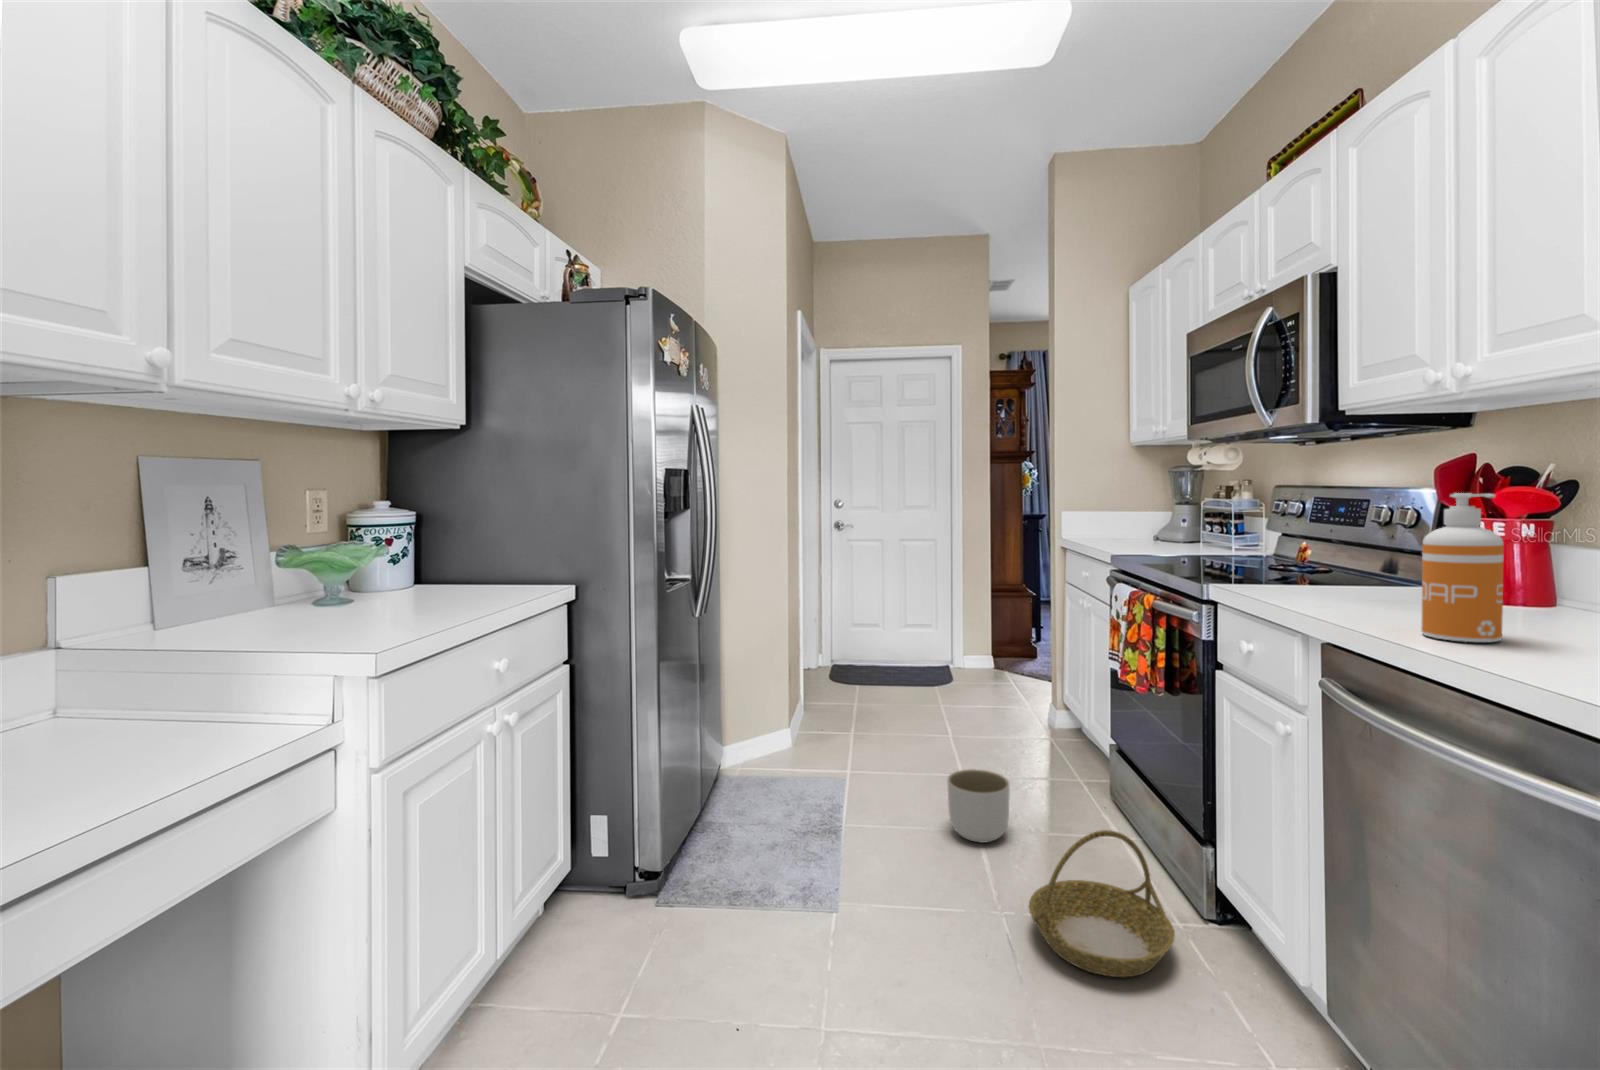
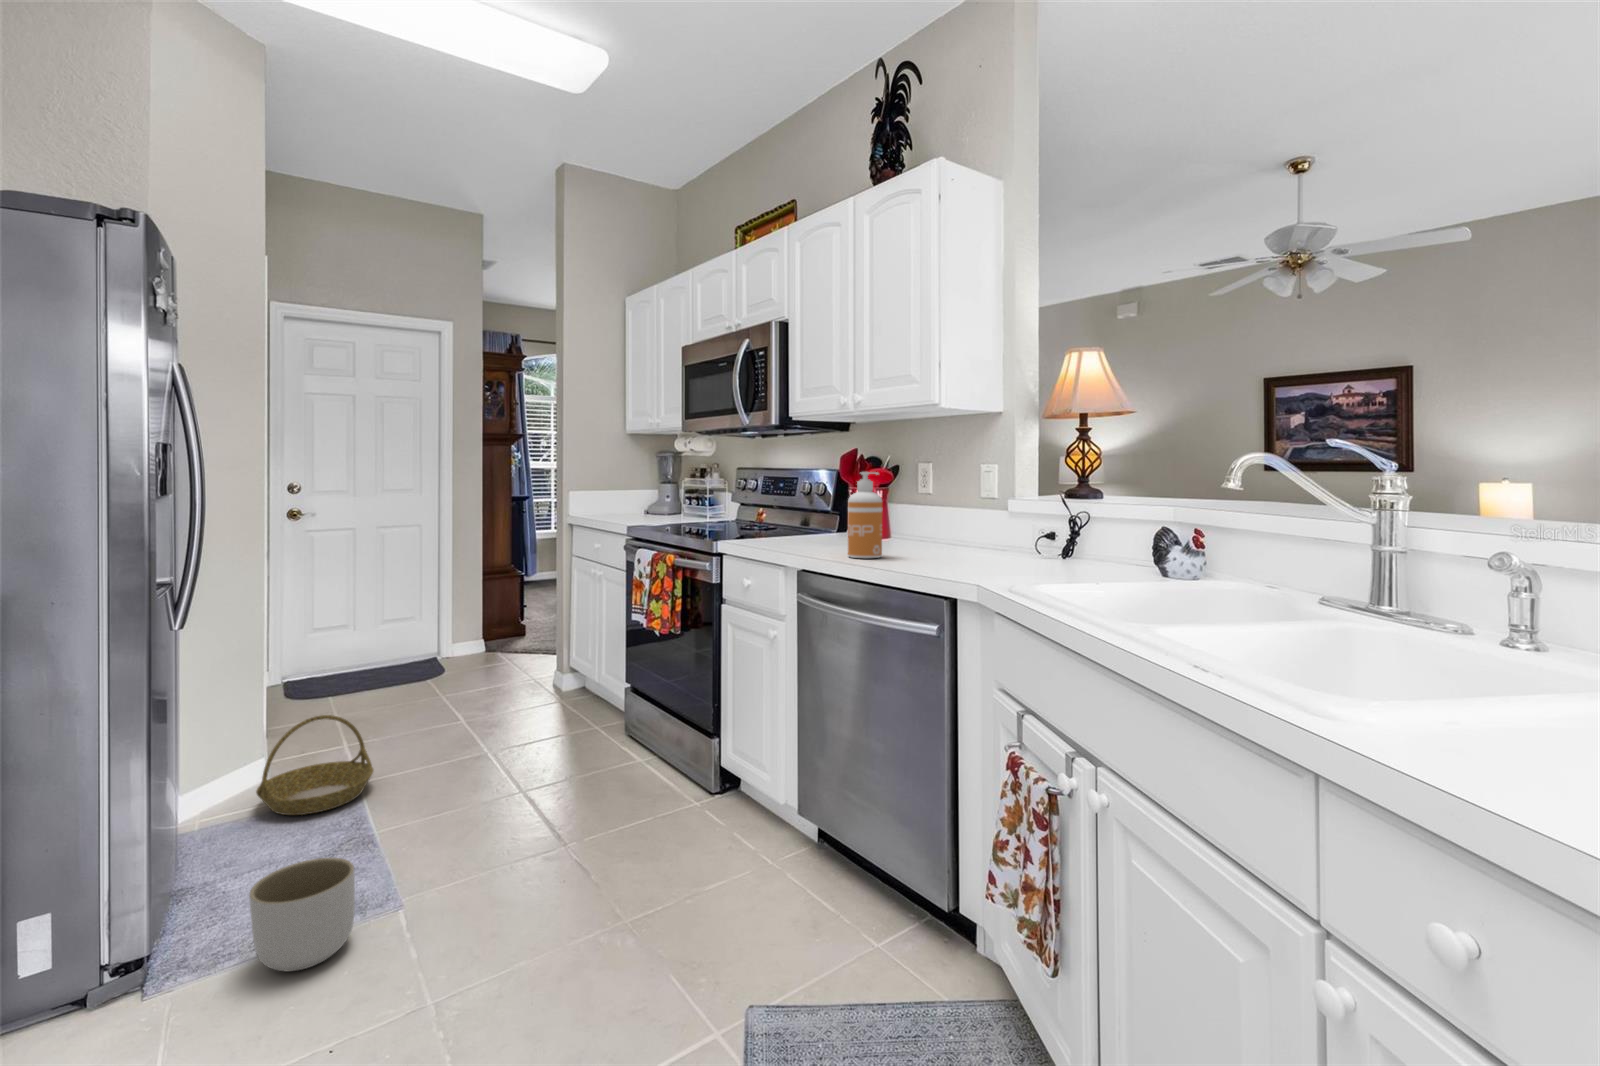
planter: present [948,769,1010,843] -> present [249,858,355,972]
basket: present [1029,830,1175,977] -> present [256,715,374,815]

